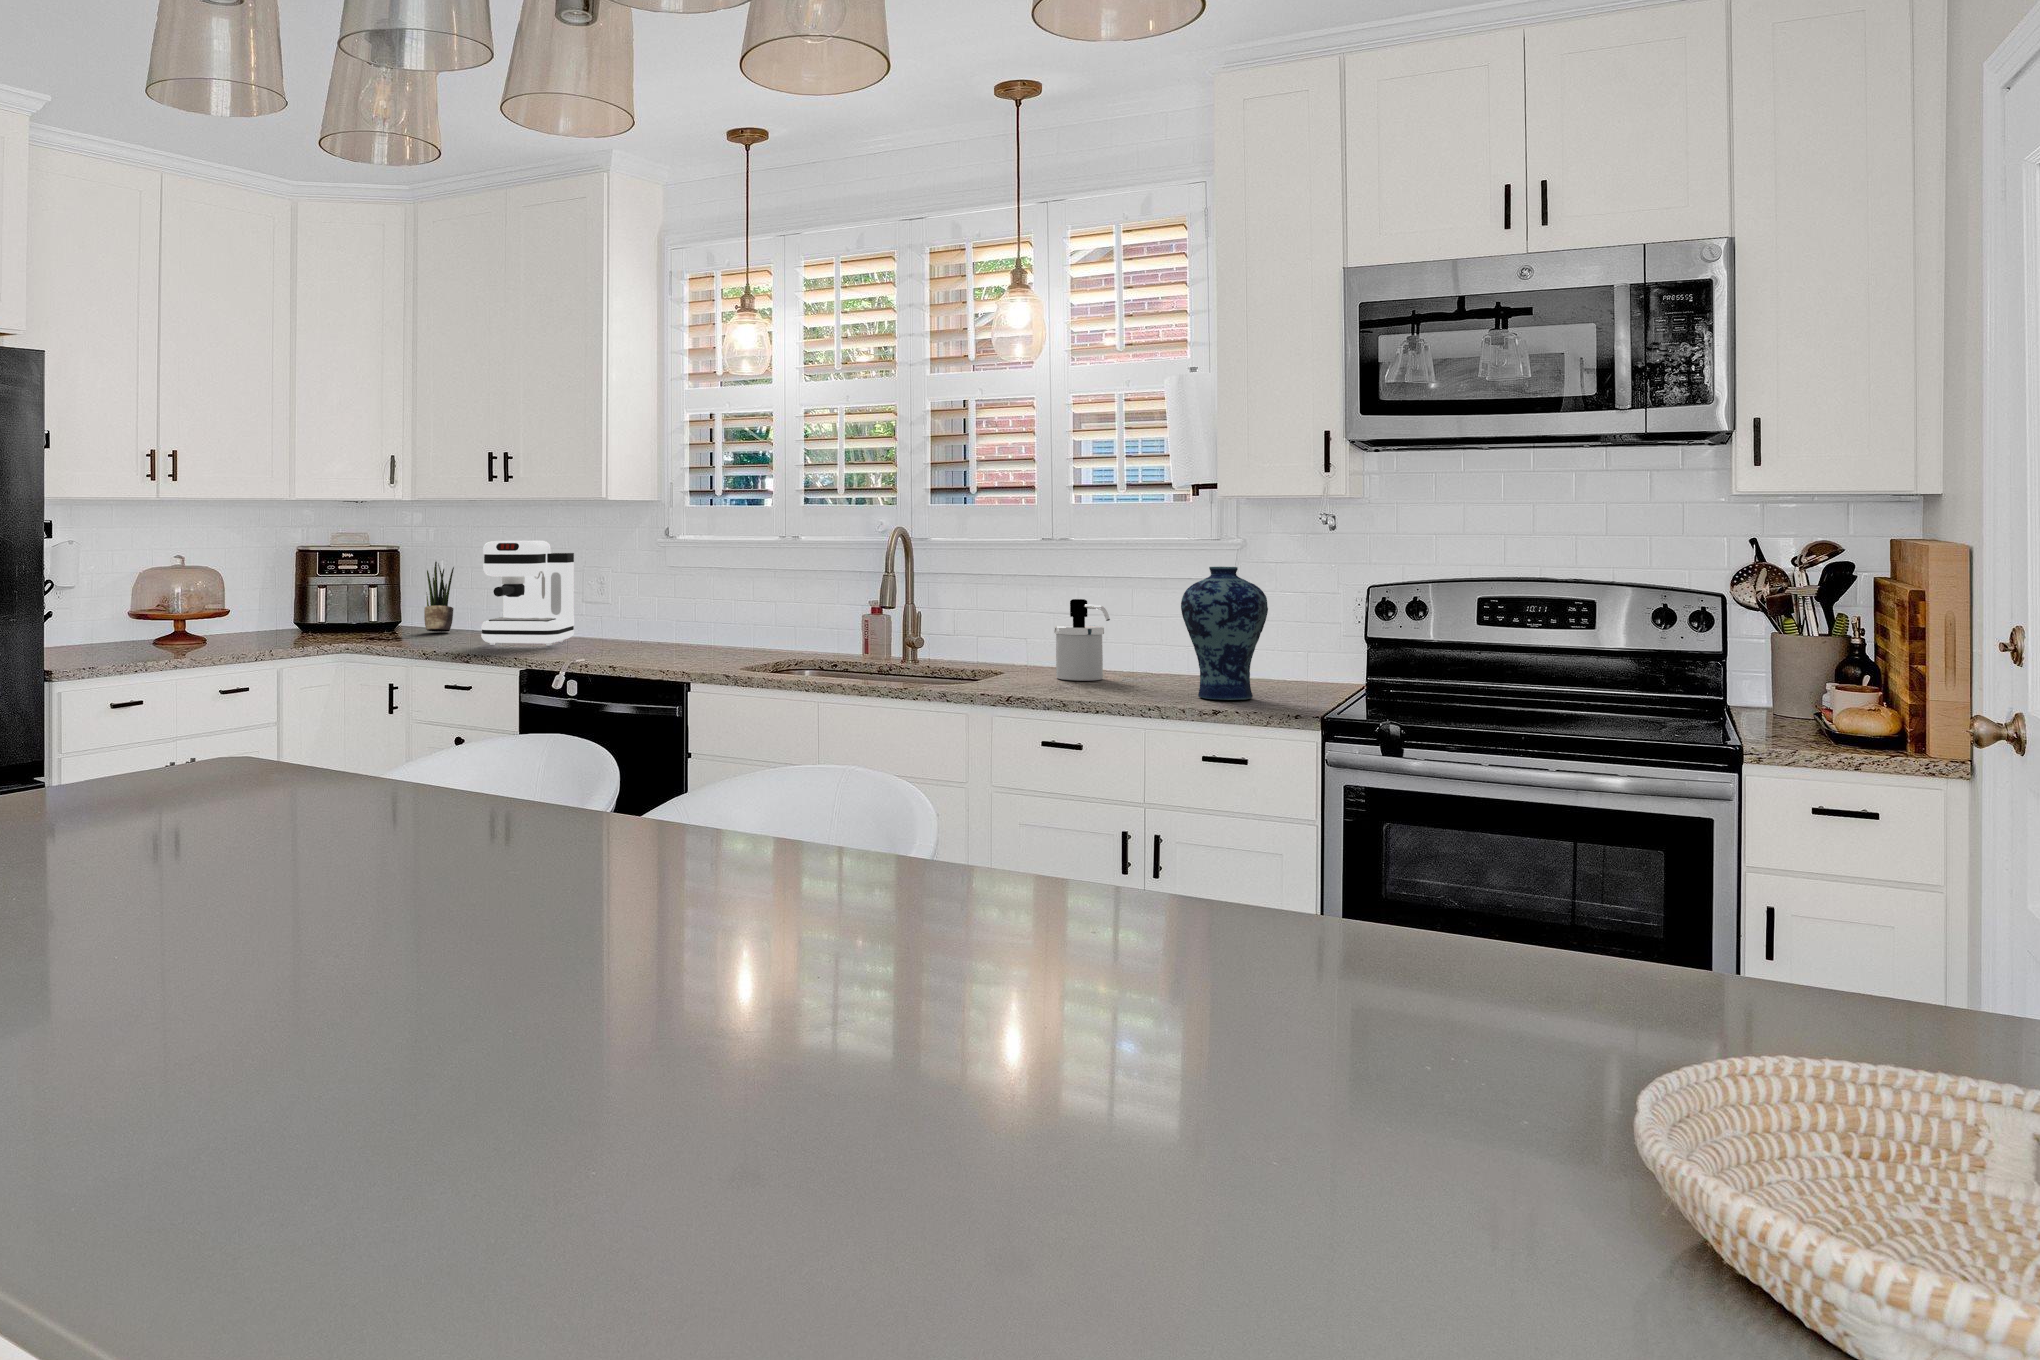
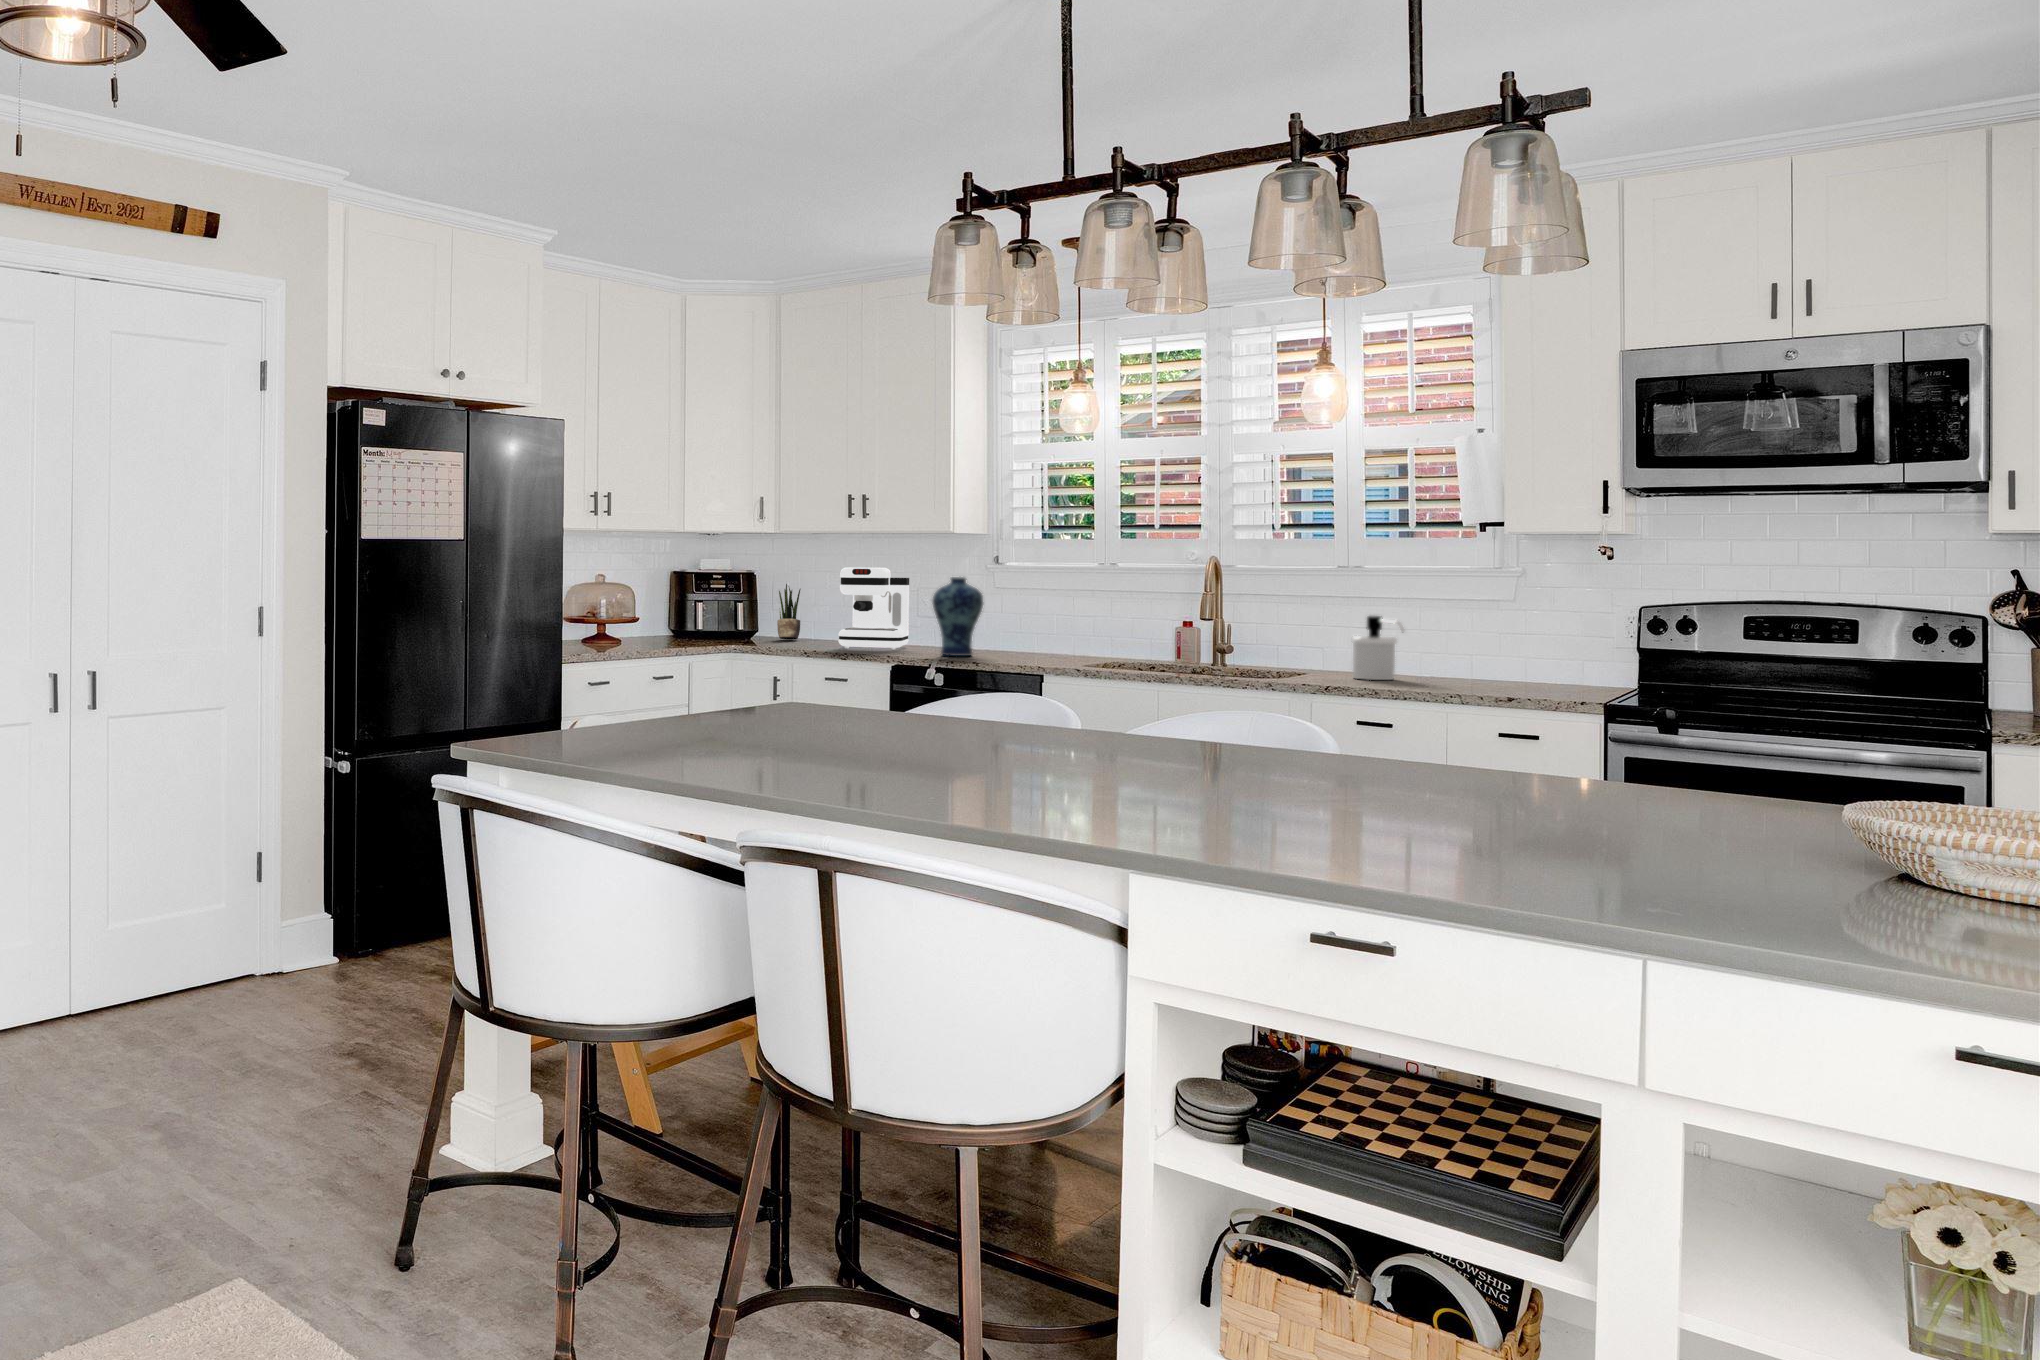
vase: present [1181,567,1268,700] -> present [933,577,983,656]

